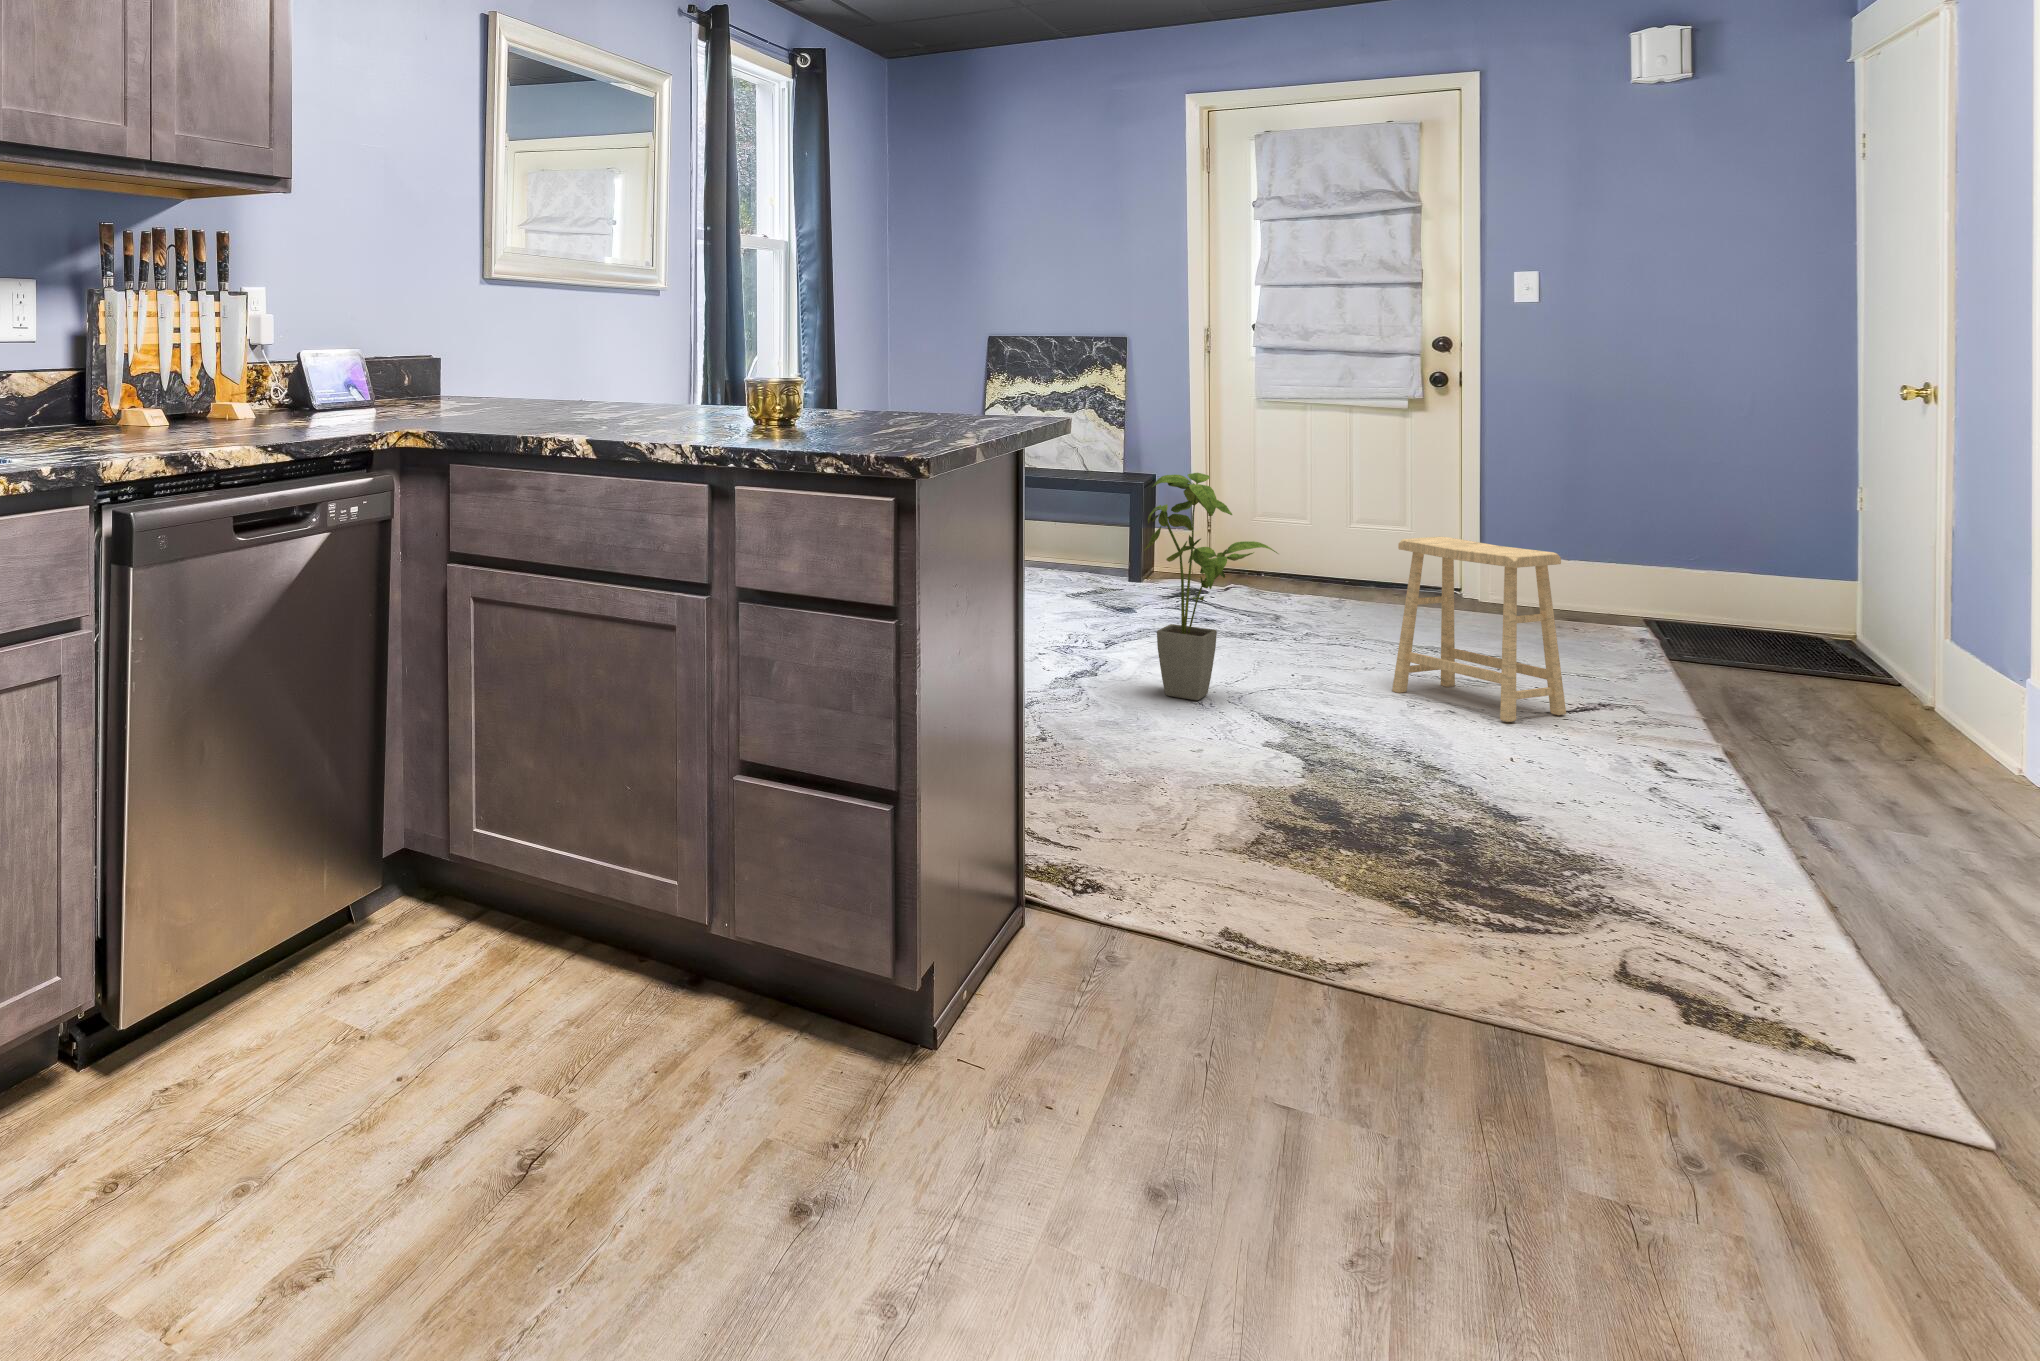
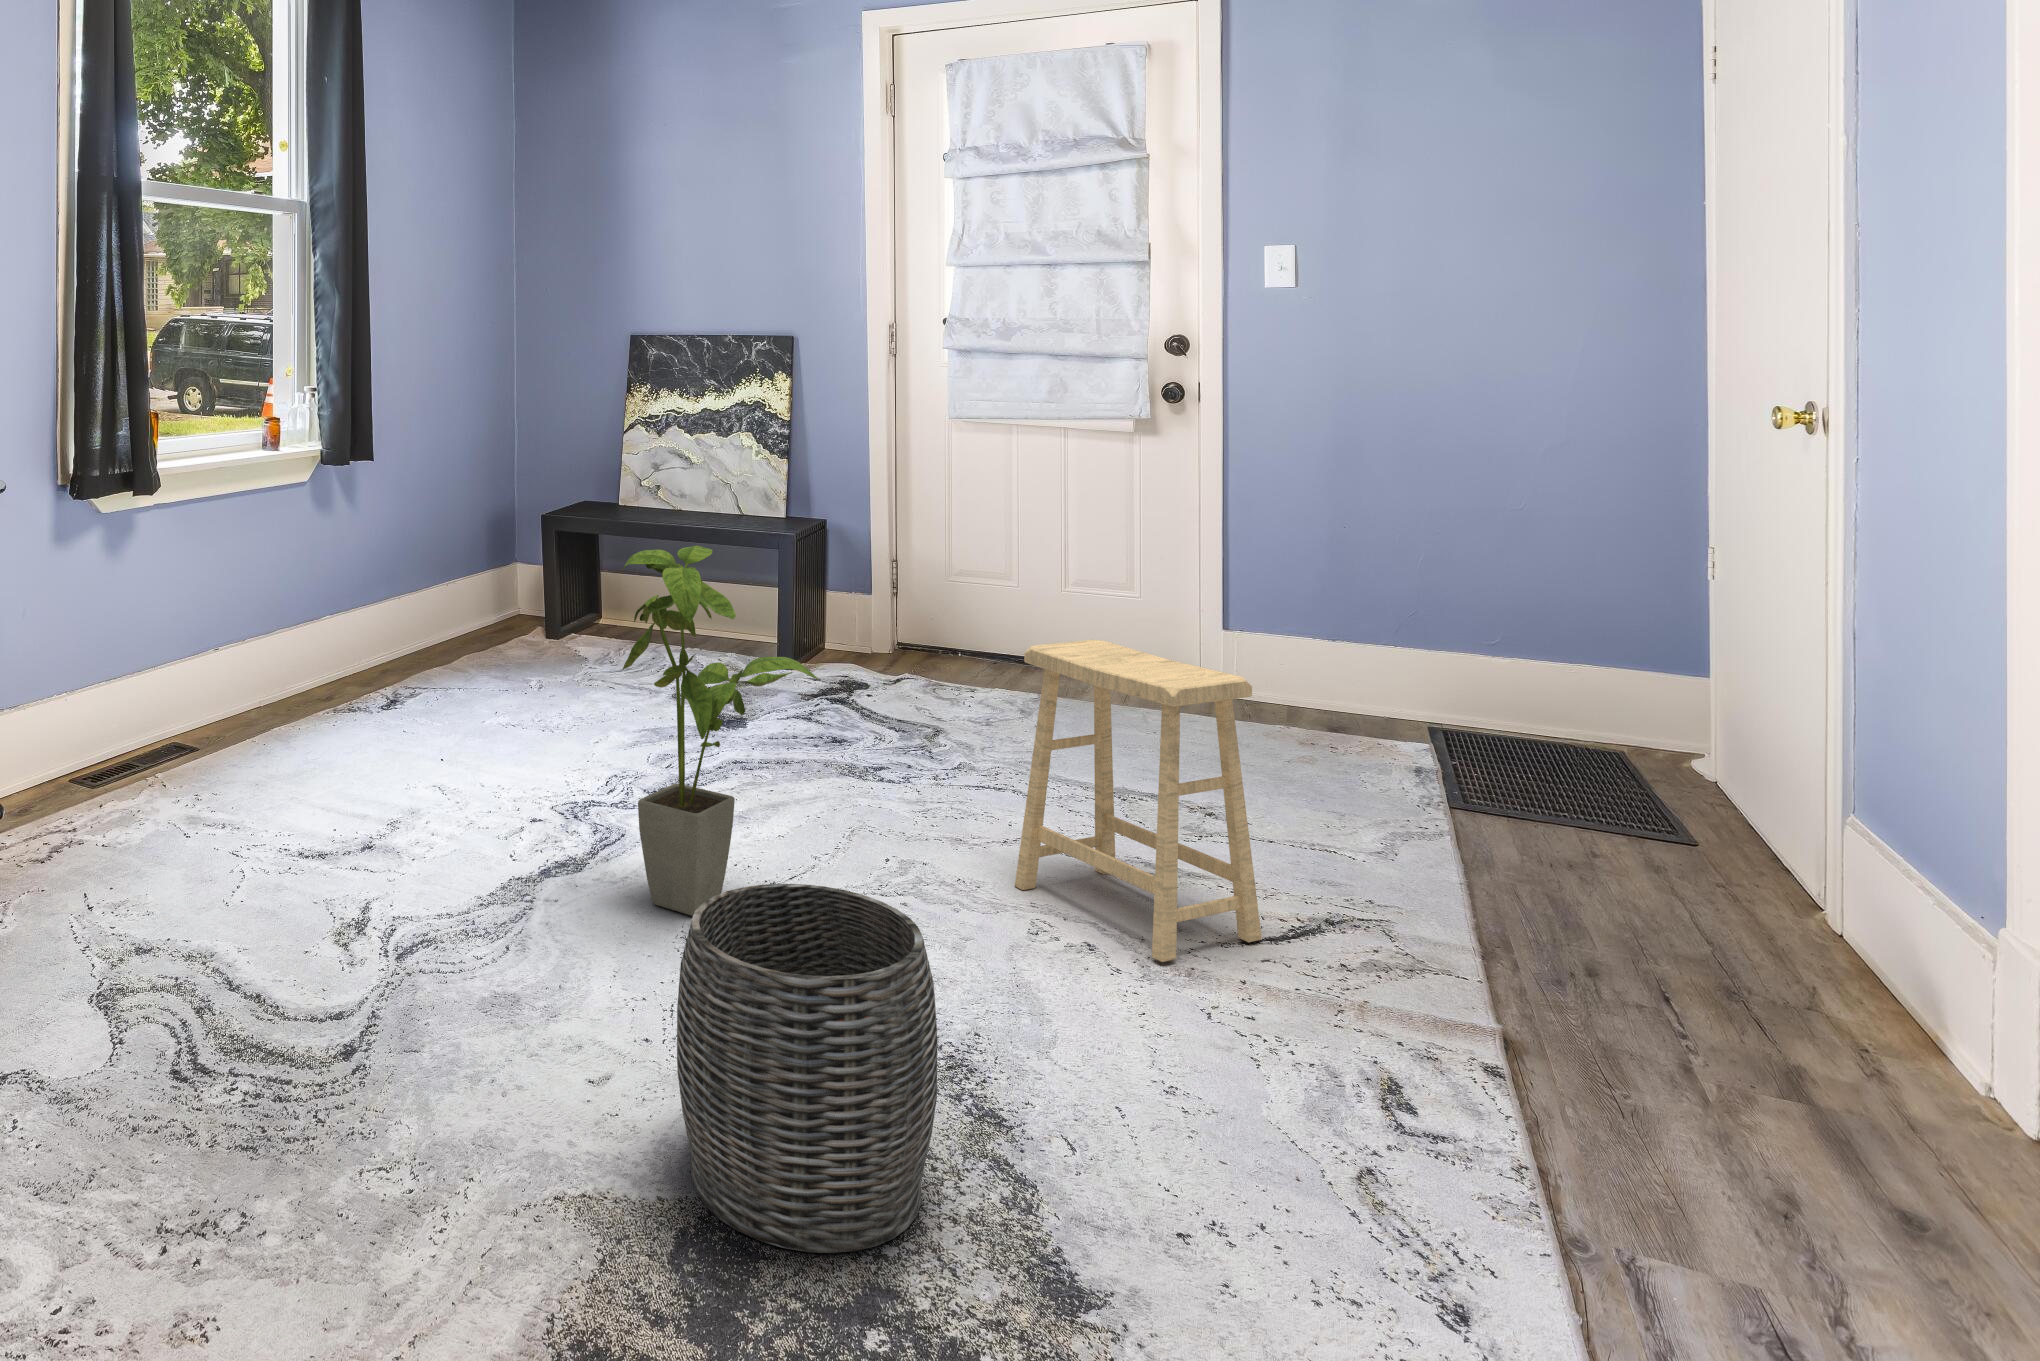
woven basket: none [1278,645,1434,812] -> present [677,884,937,1253]

